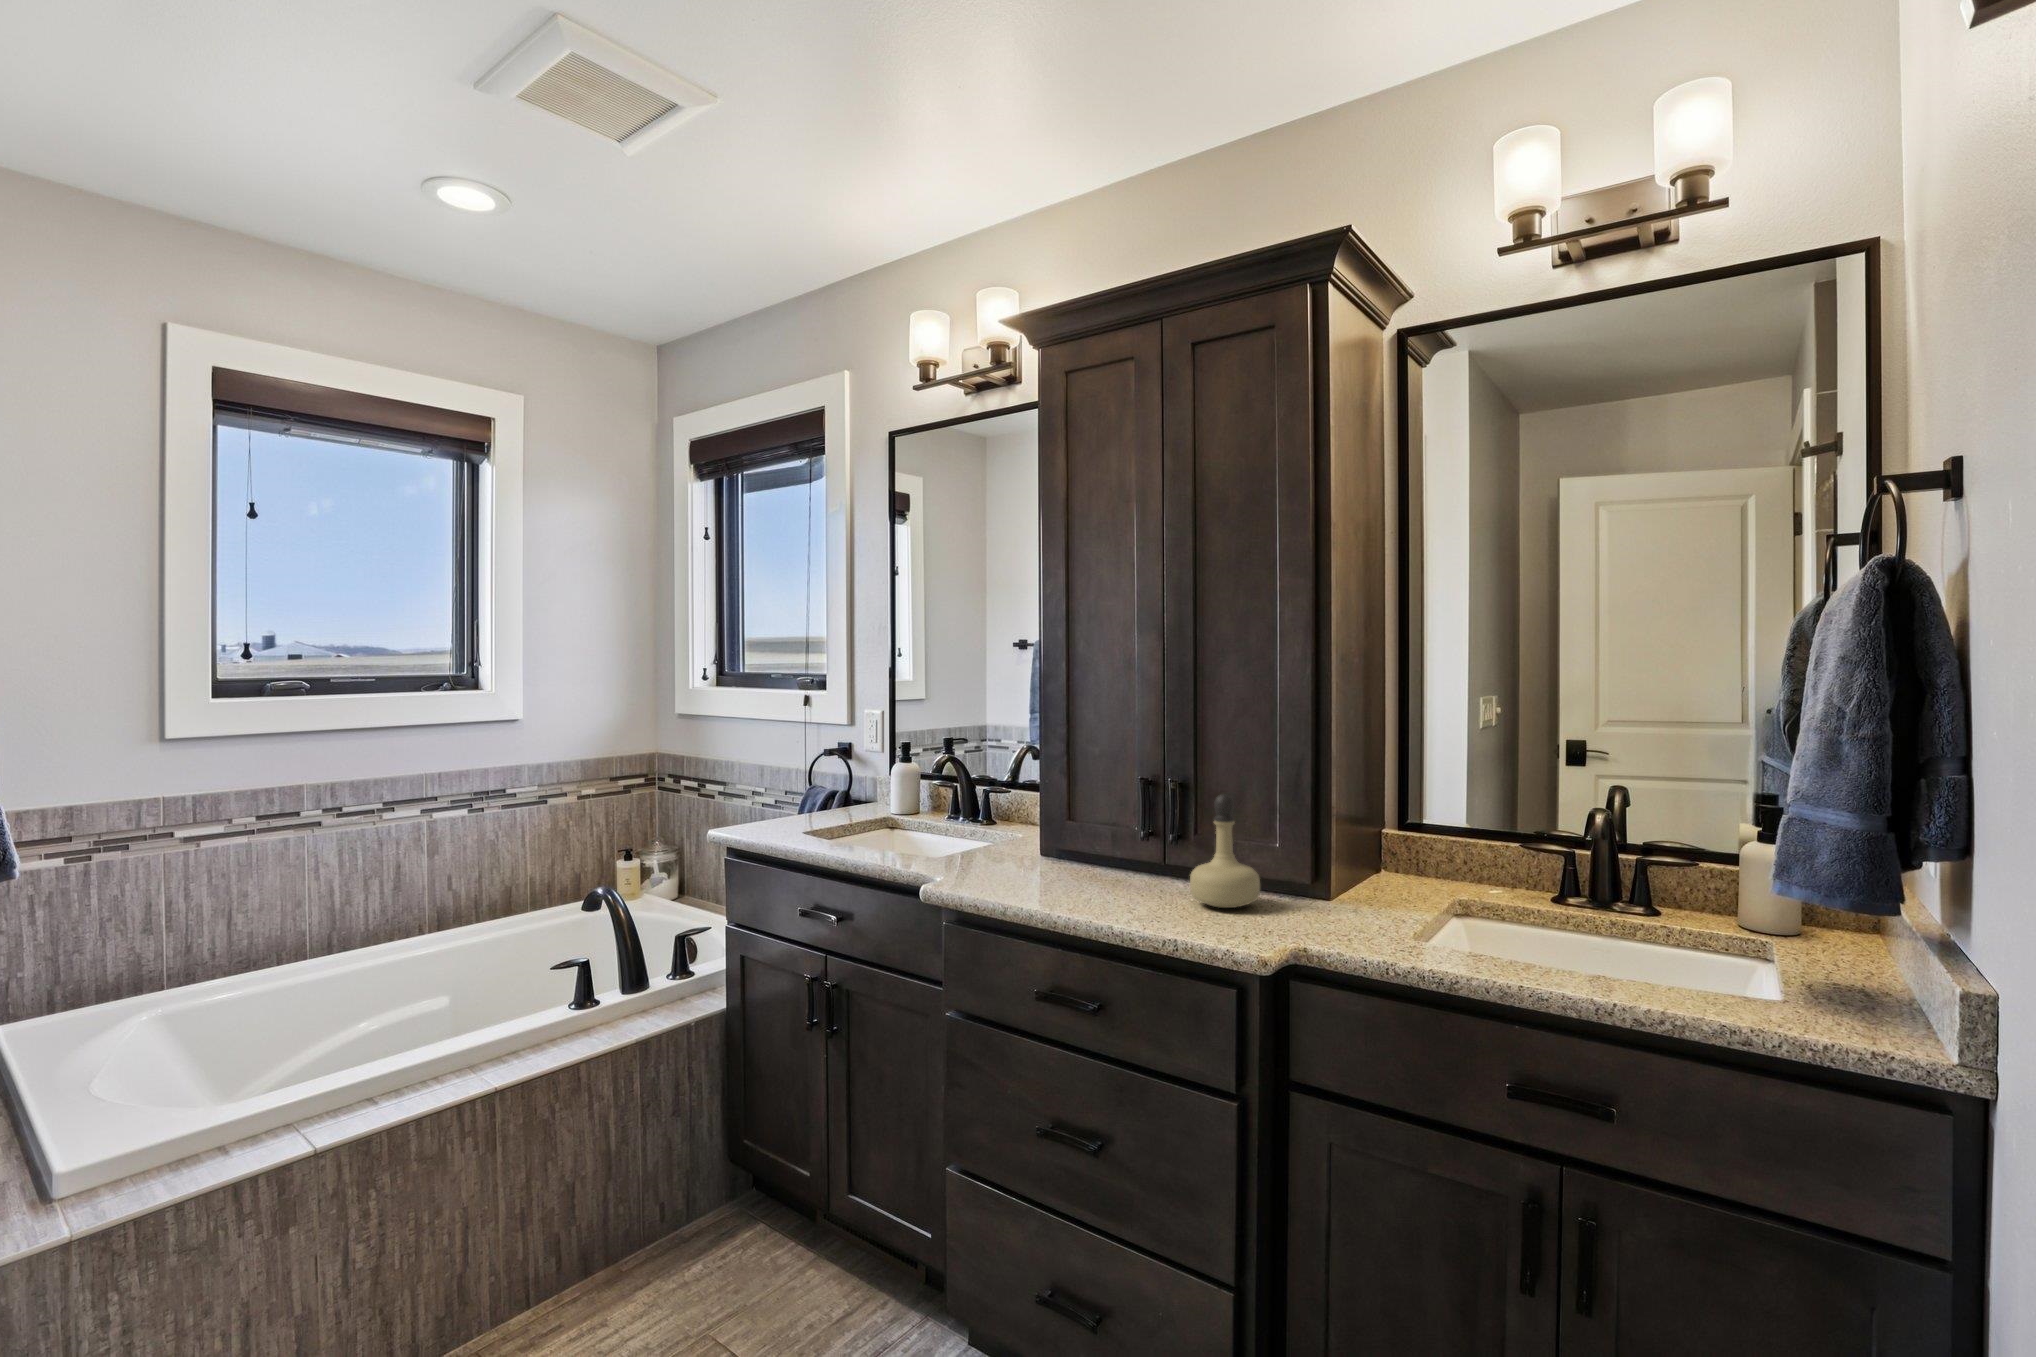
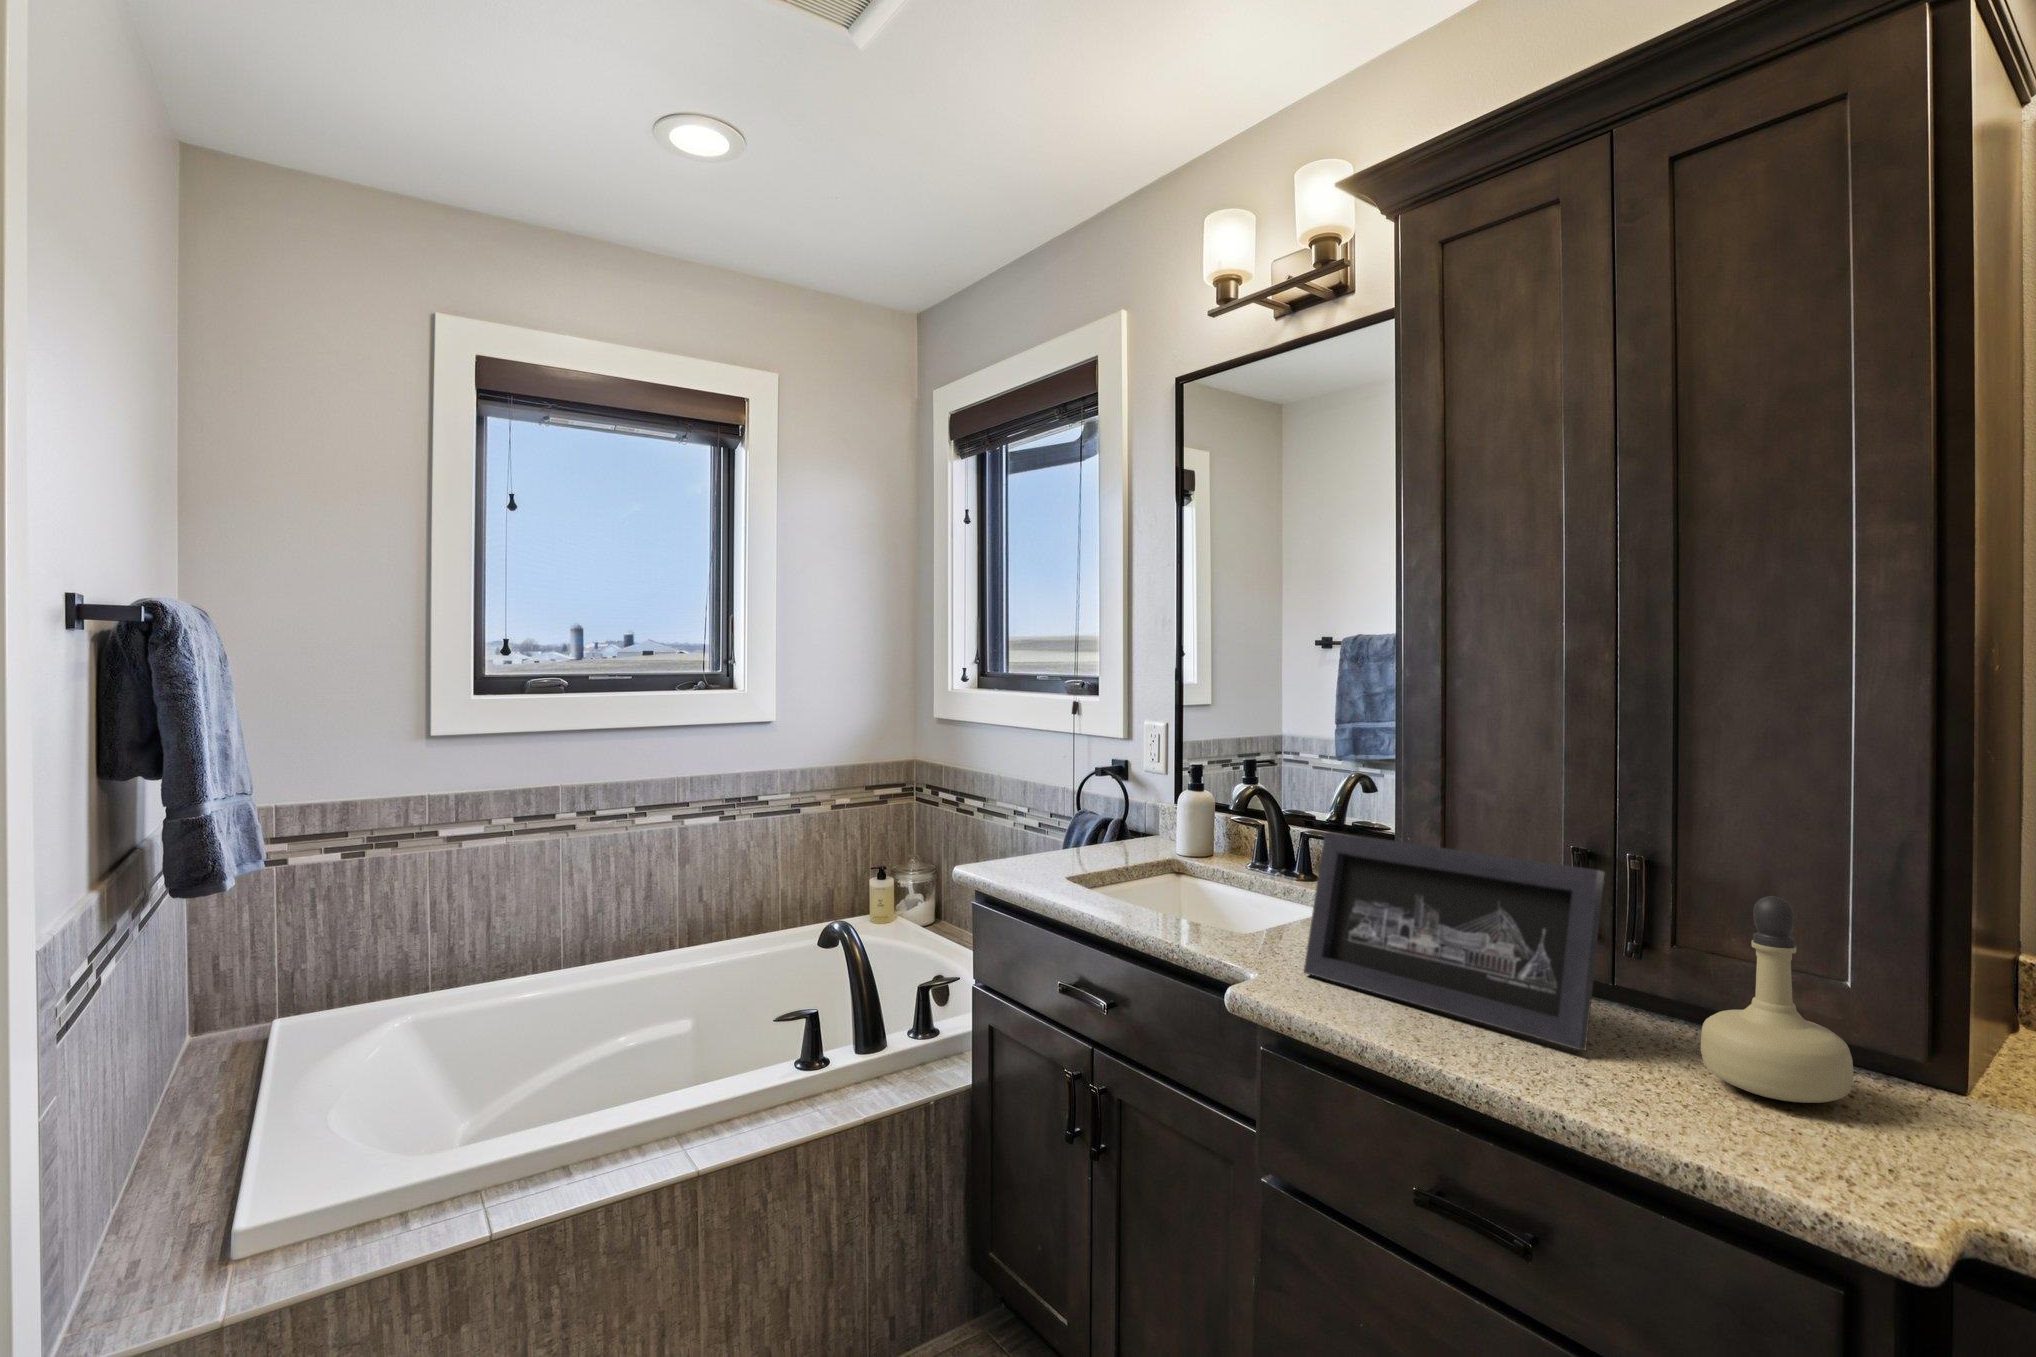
picture frame: none [974,777,1146,897] -> present [1304,831,1604,1050]

